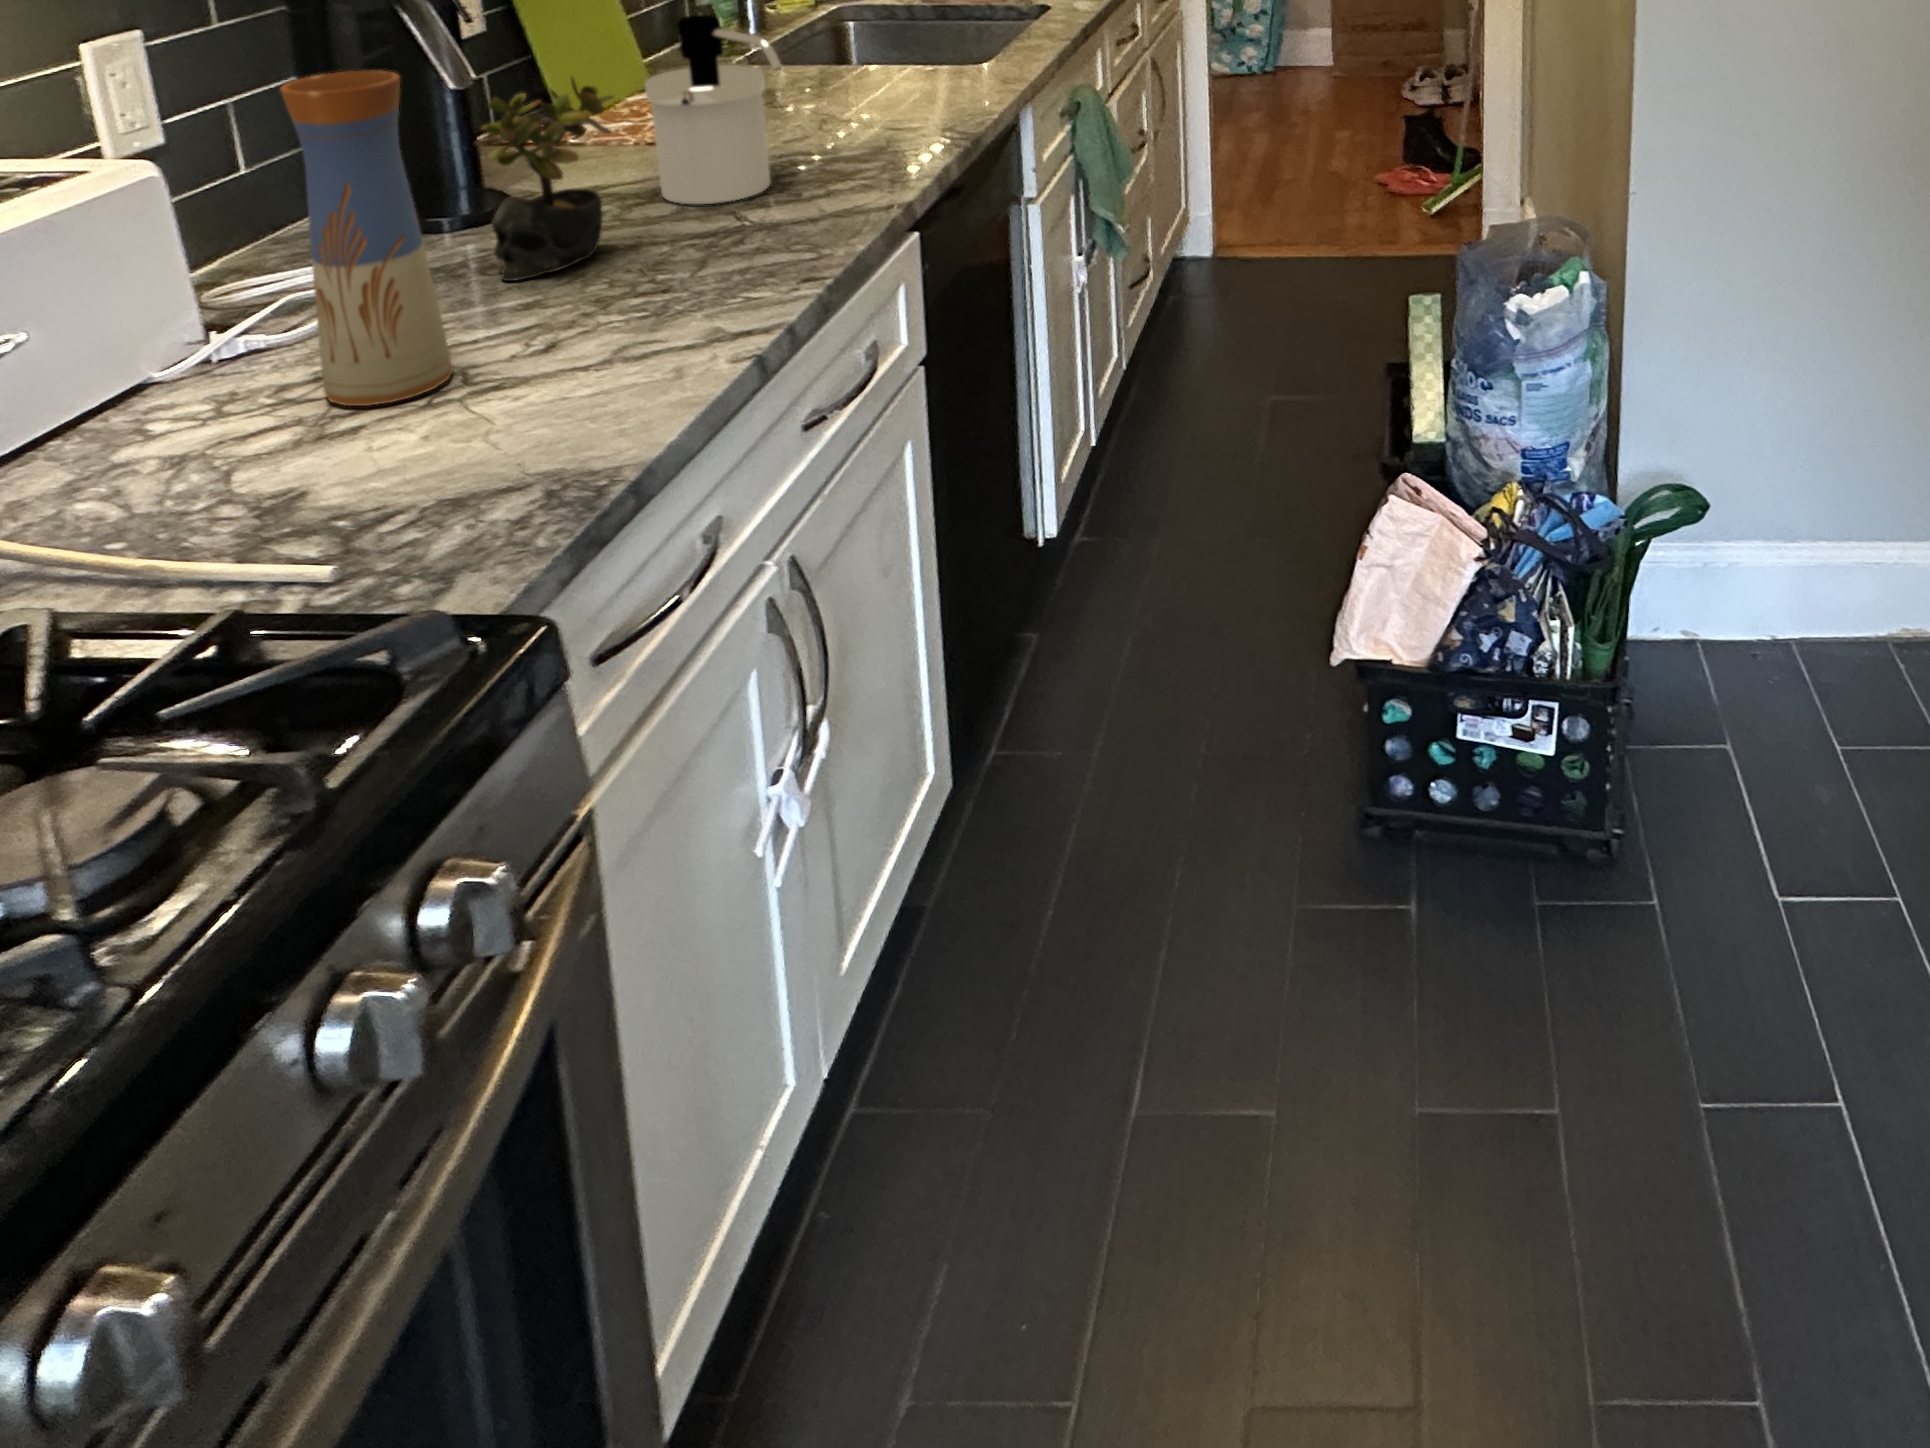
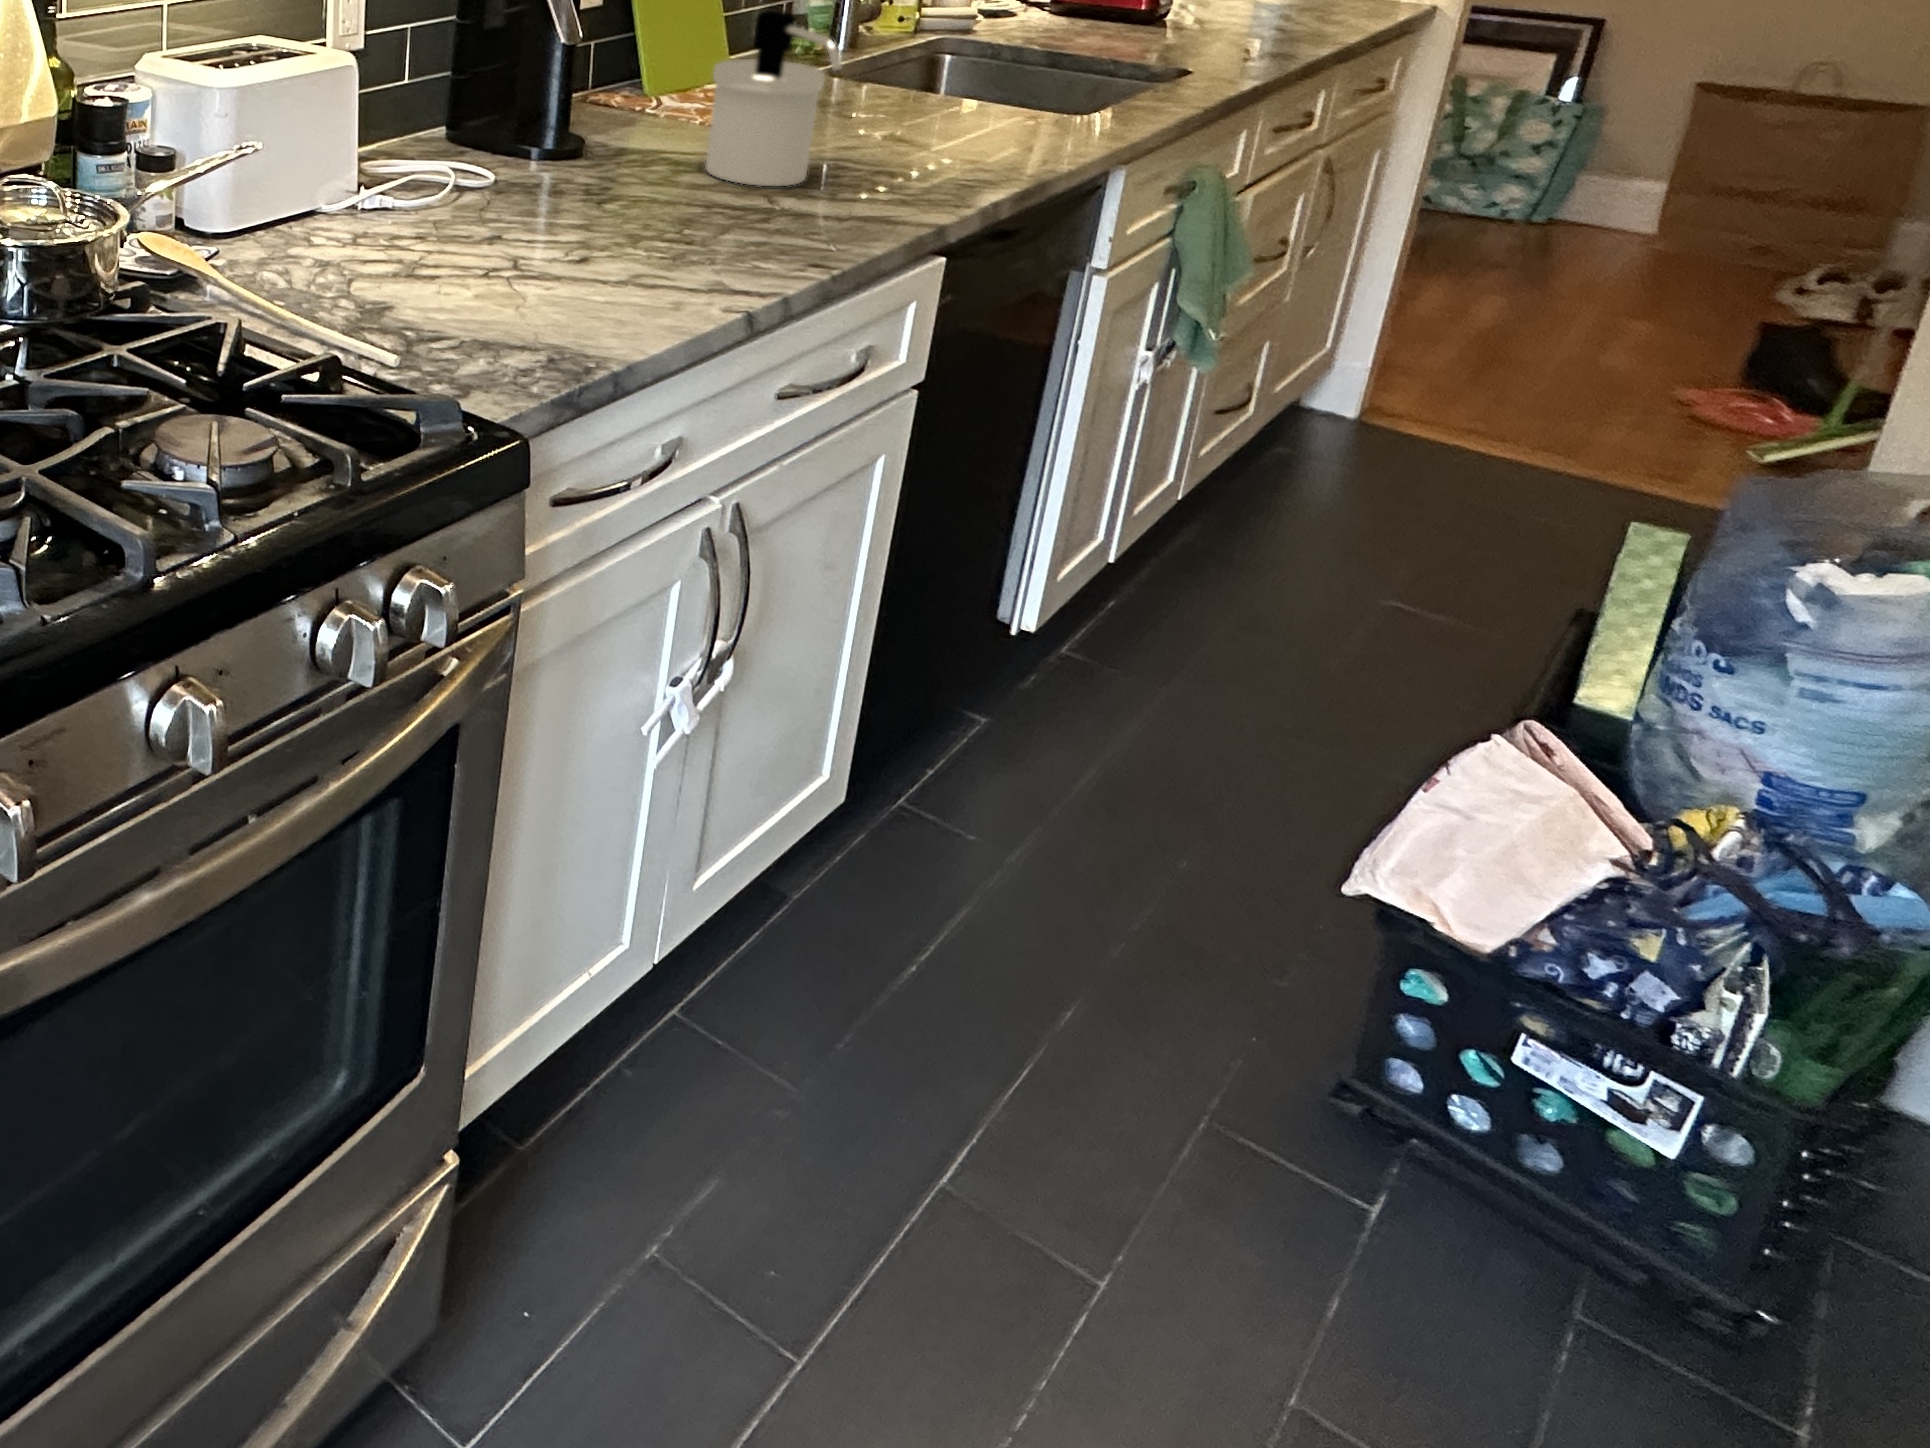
vase: present [280,71,453,406] -> none [421,7,524,265]
succulent plant: present [475,77,613,281] -> none [560,44,684,206]

